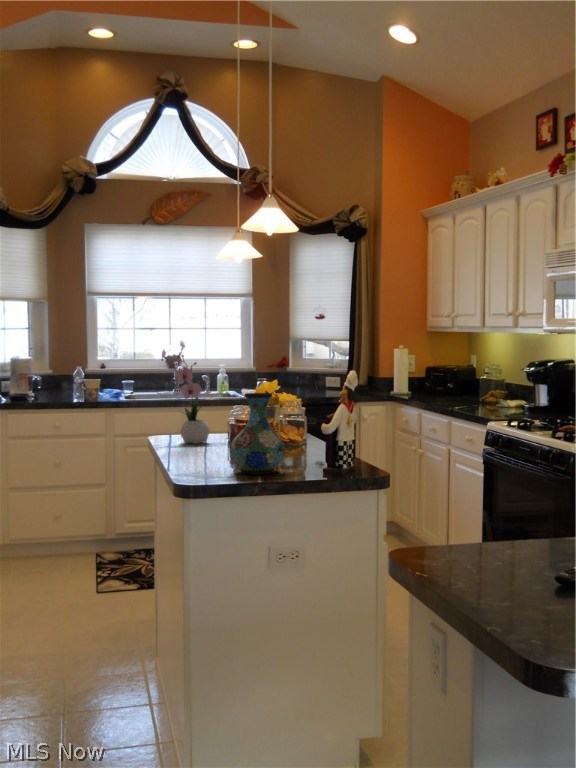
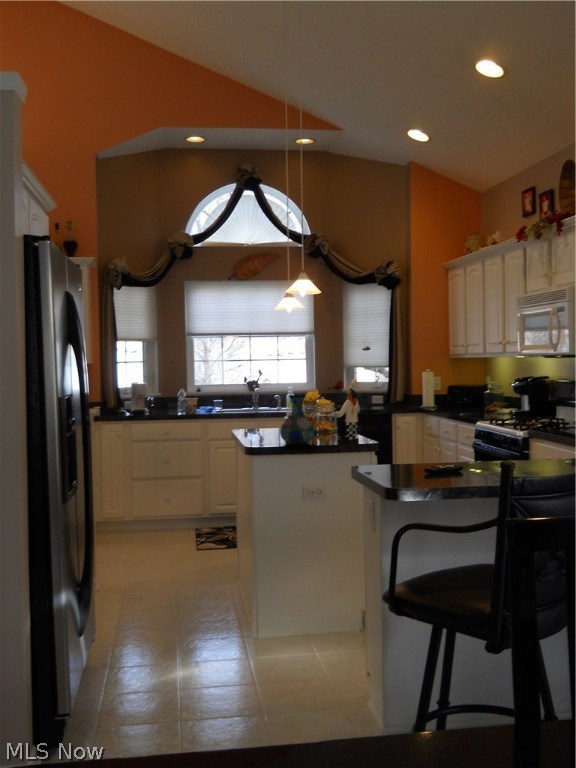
flower arrangement: present [176,355,210,444] -> none [248,374,274,433]

